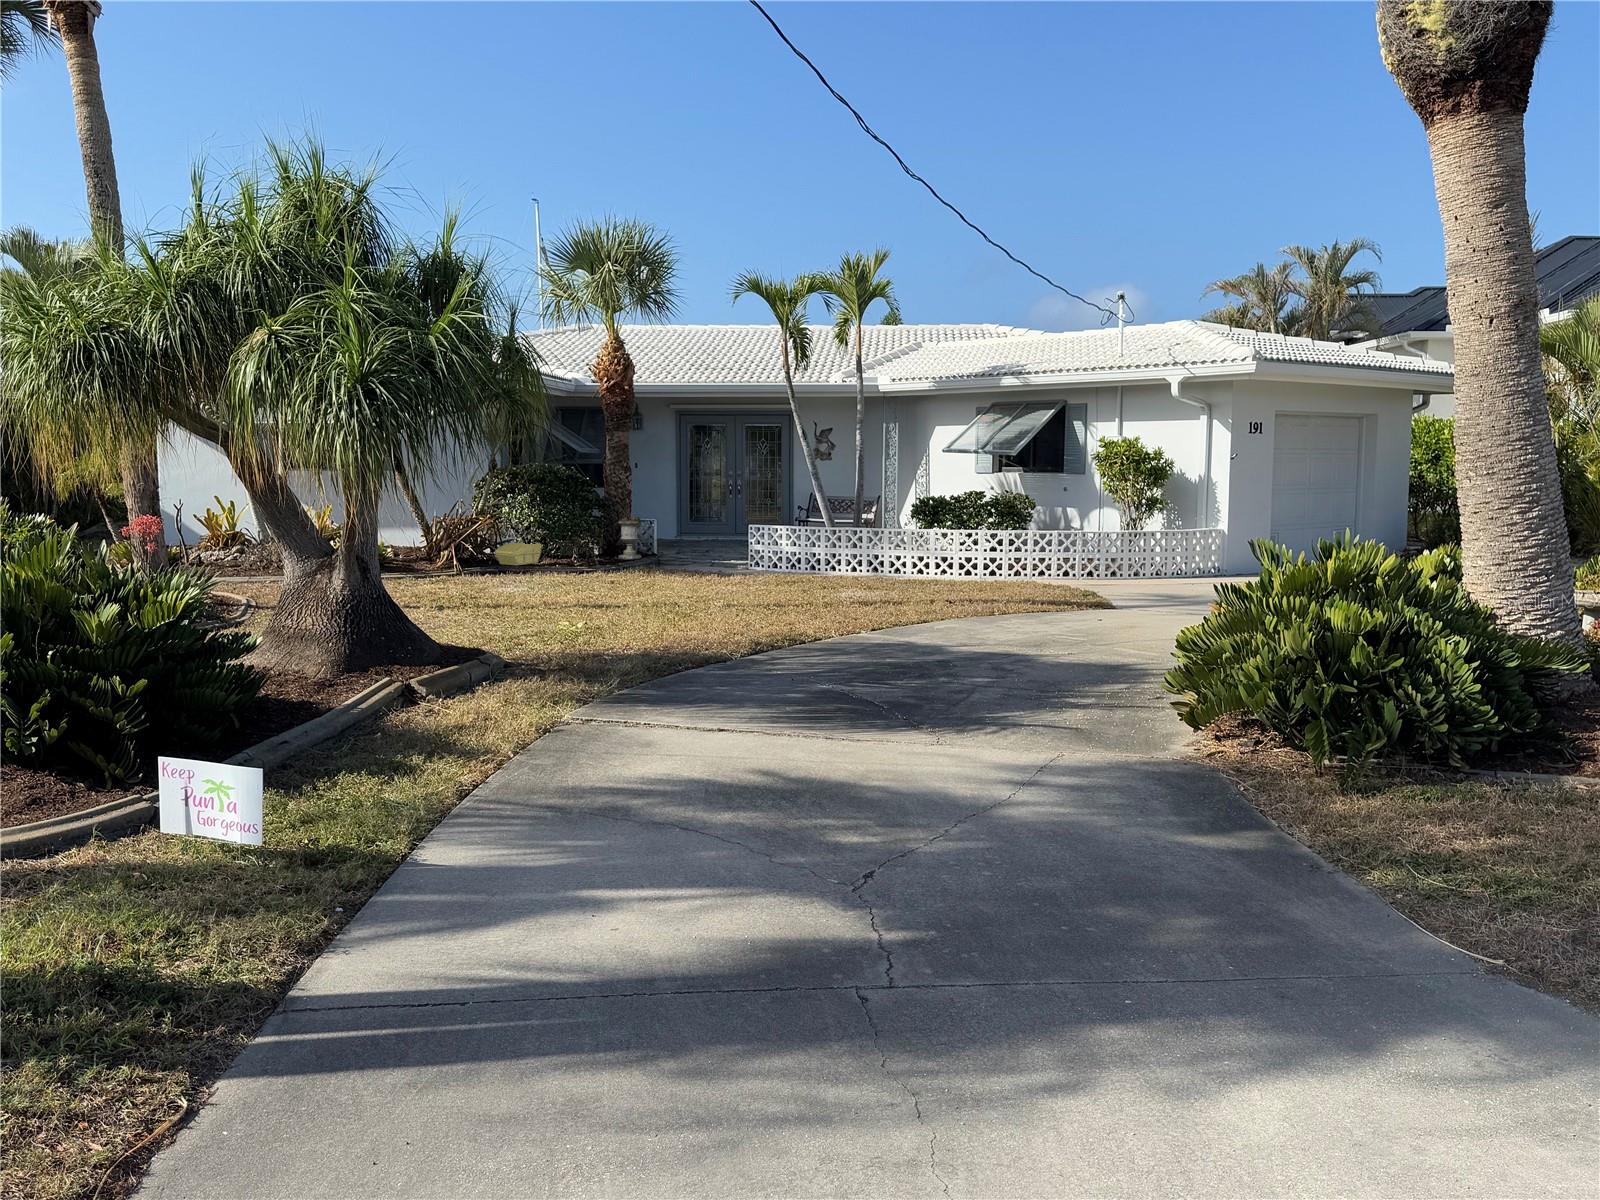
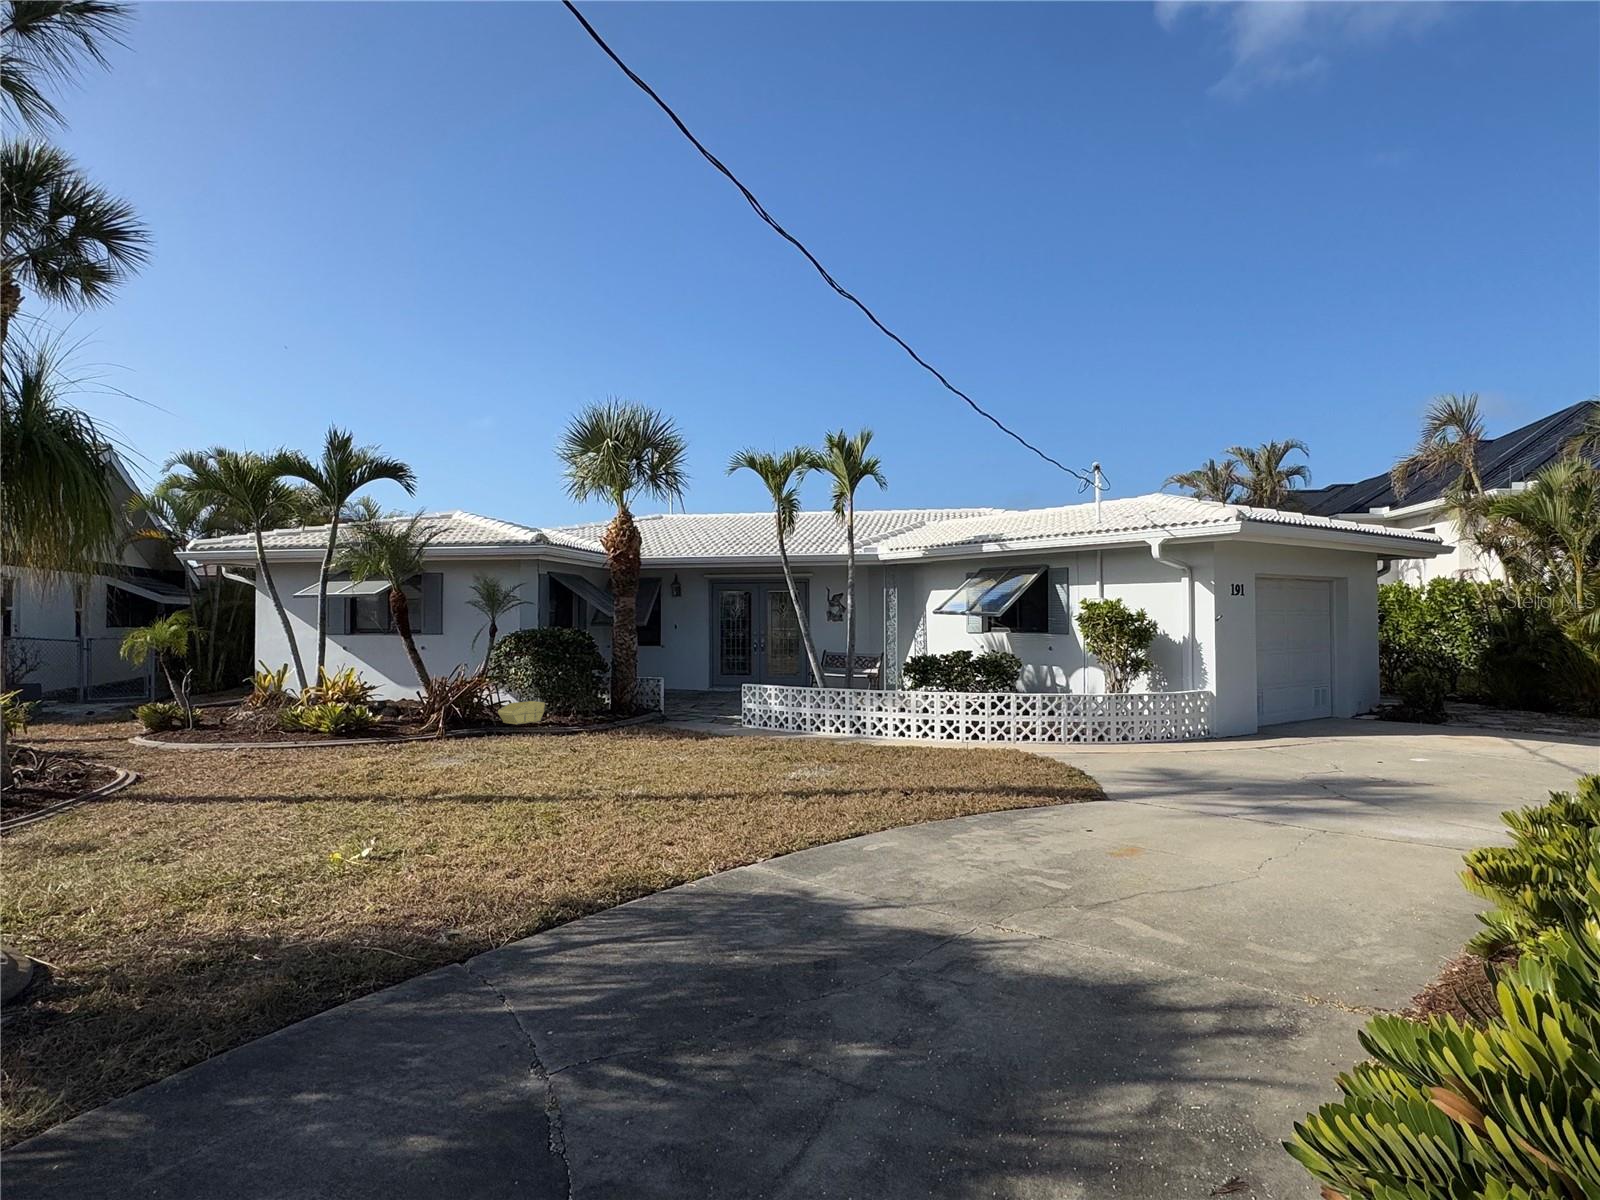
planter: present [618,517,642,560] -> none [622,677,645,718]

